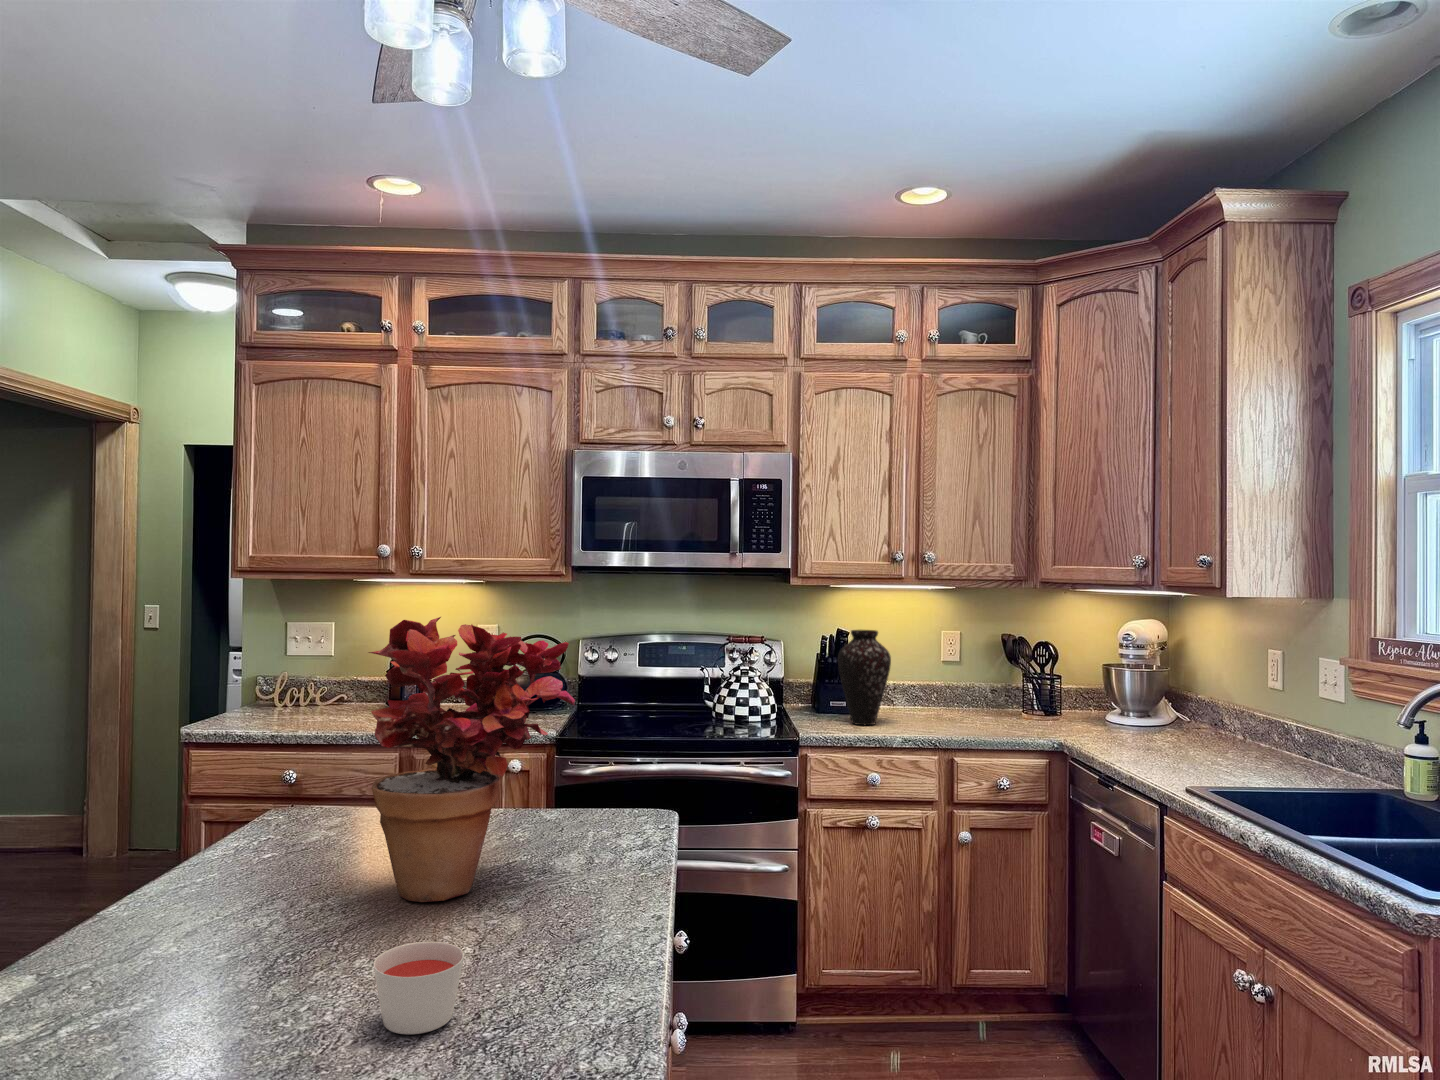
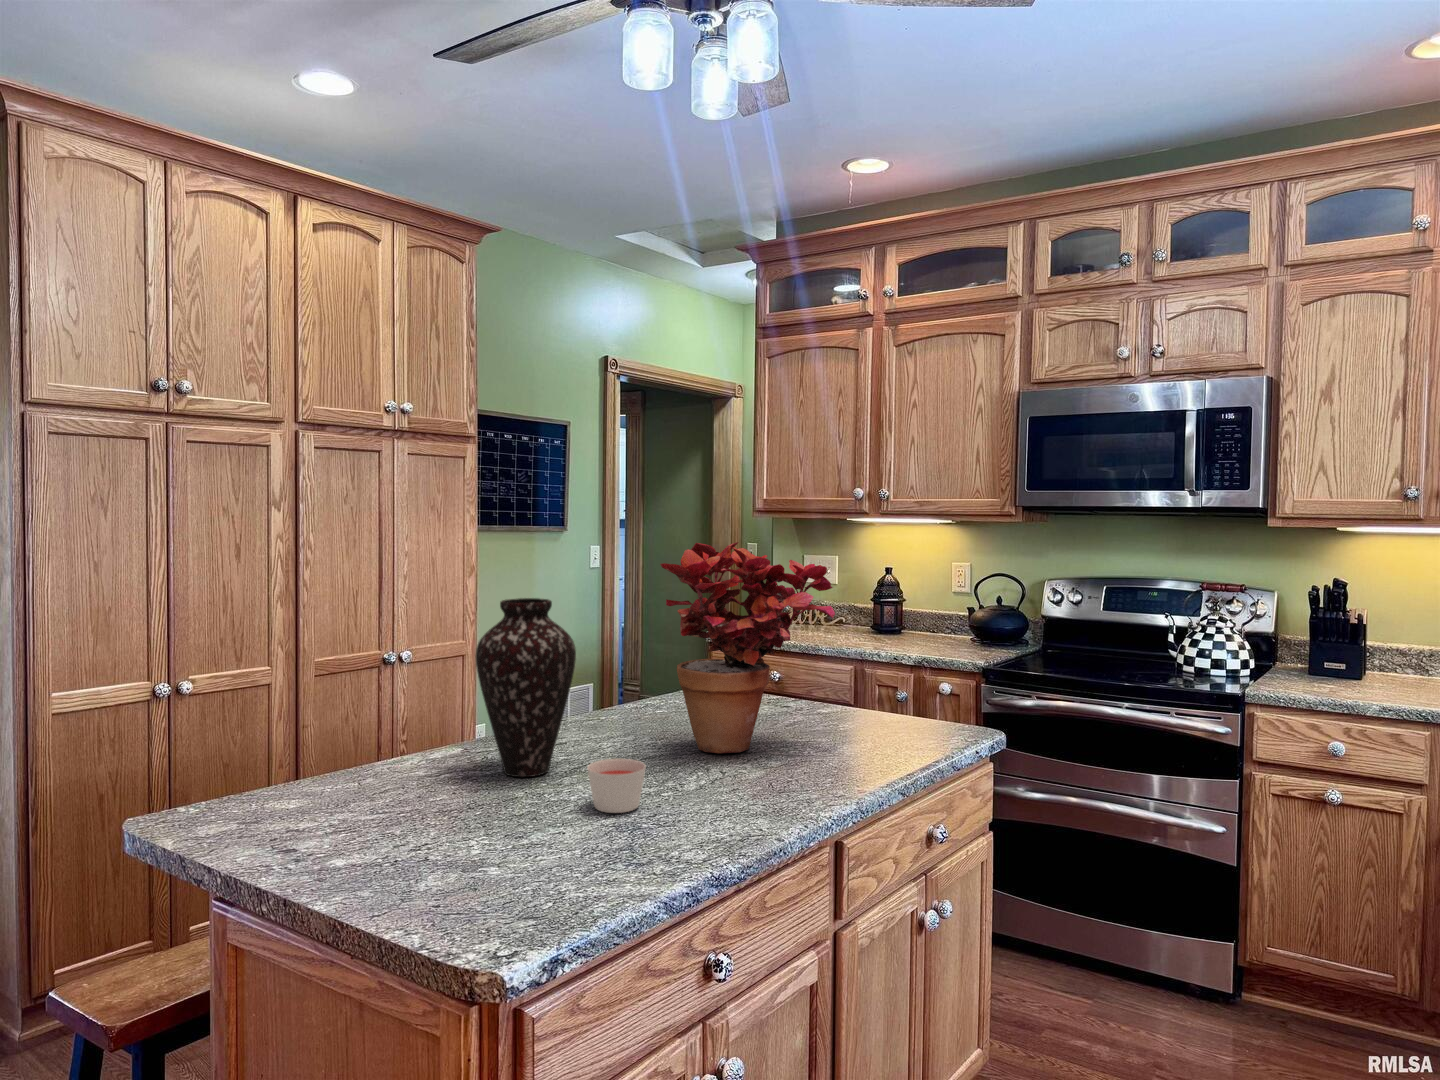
vase: present [838,630,891,725] -> present [476,598,576,777]

